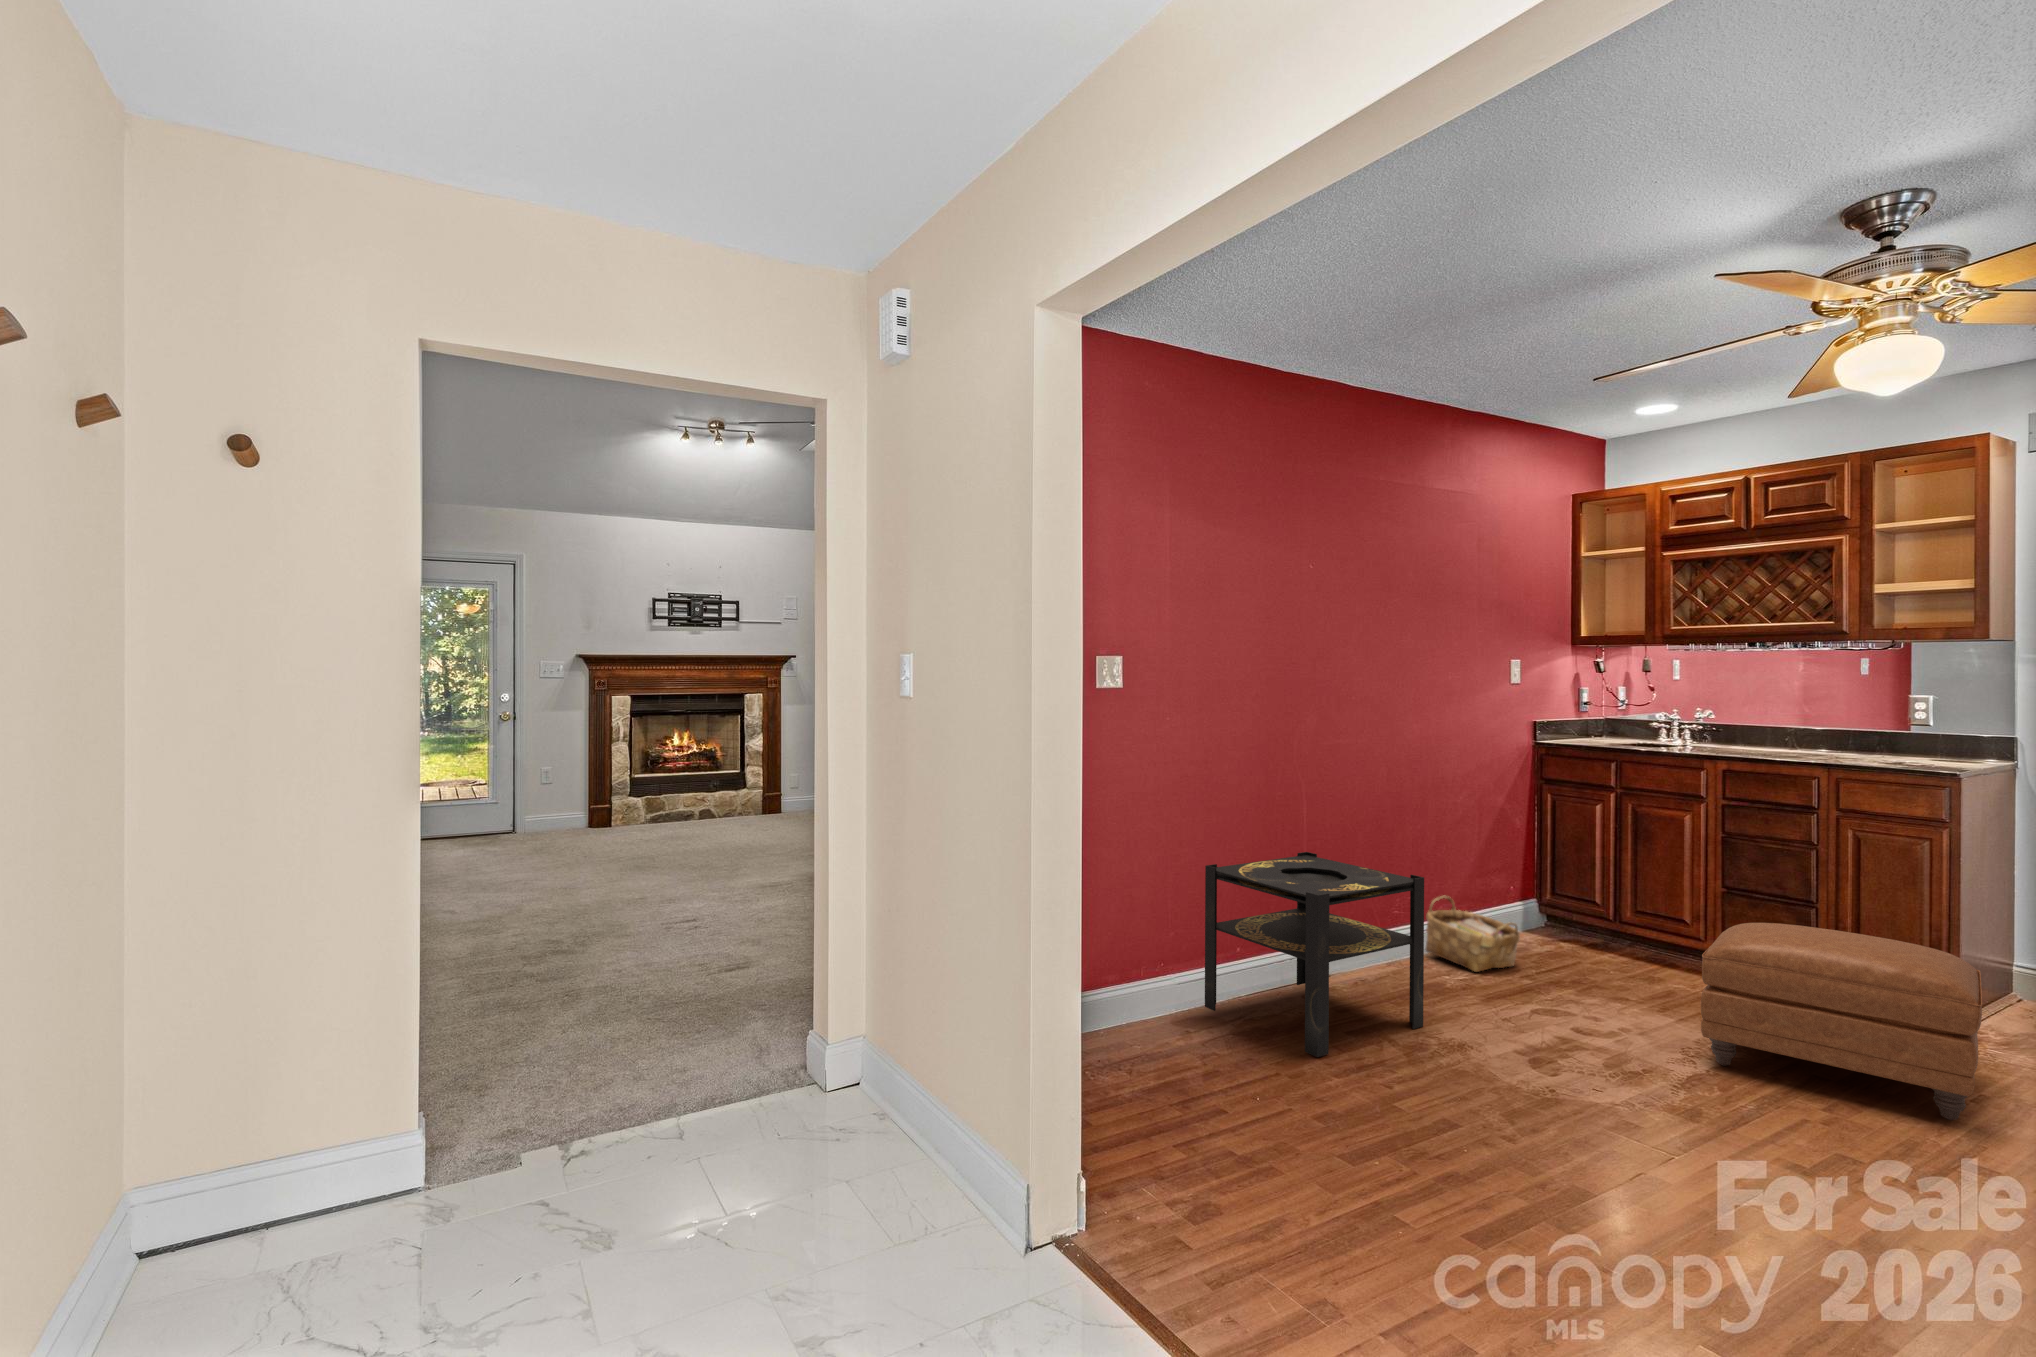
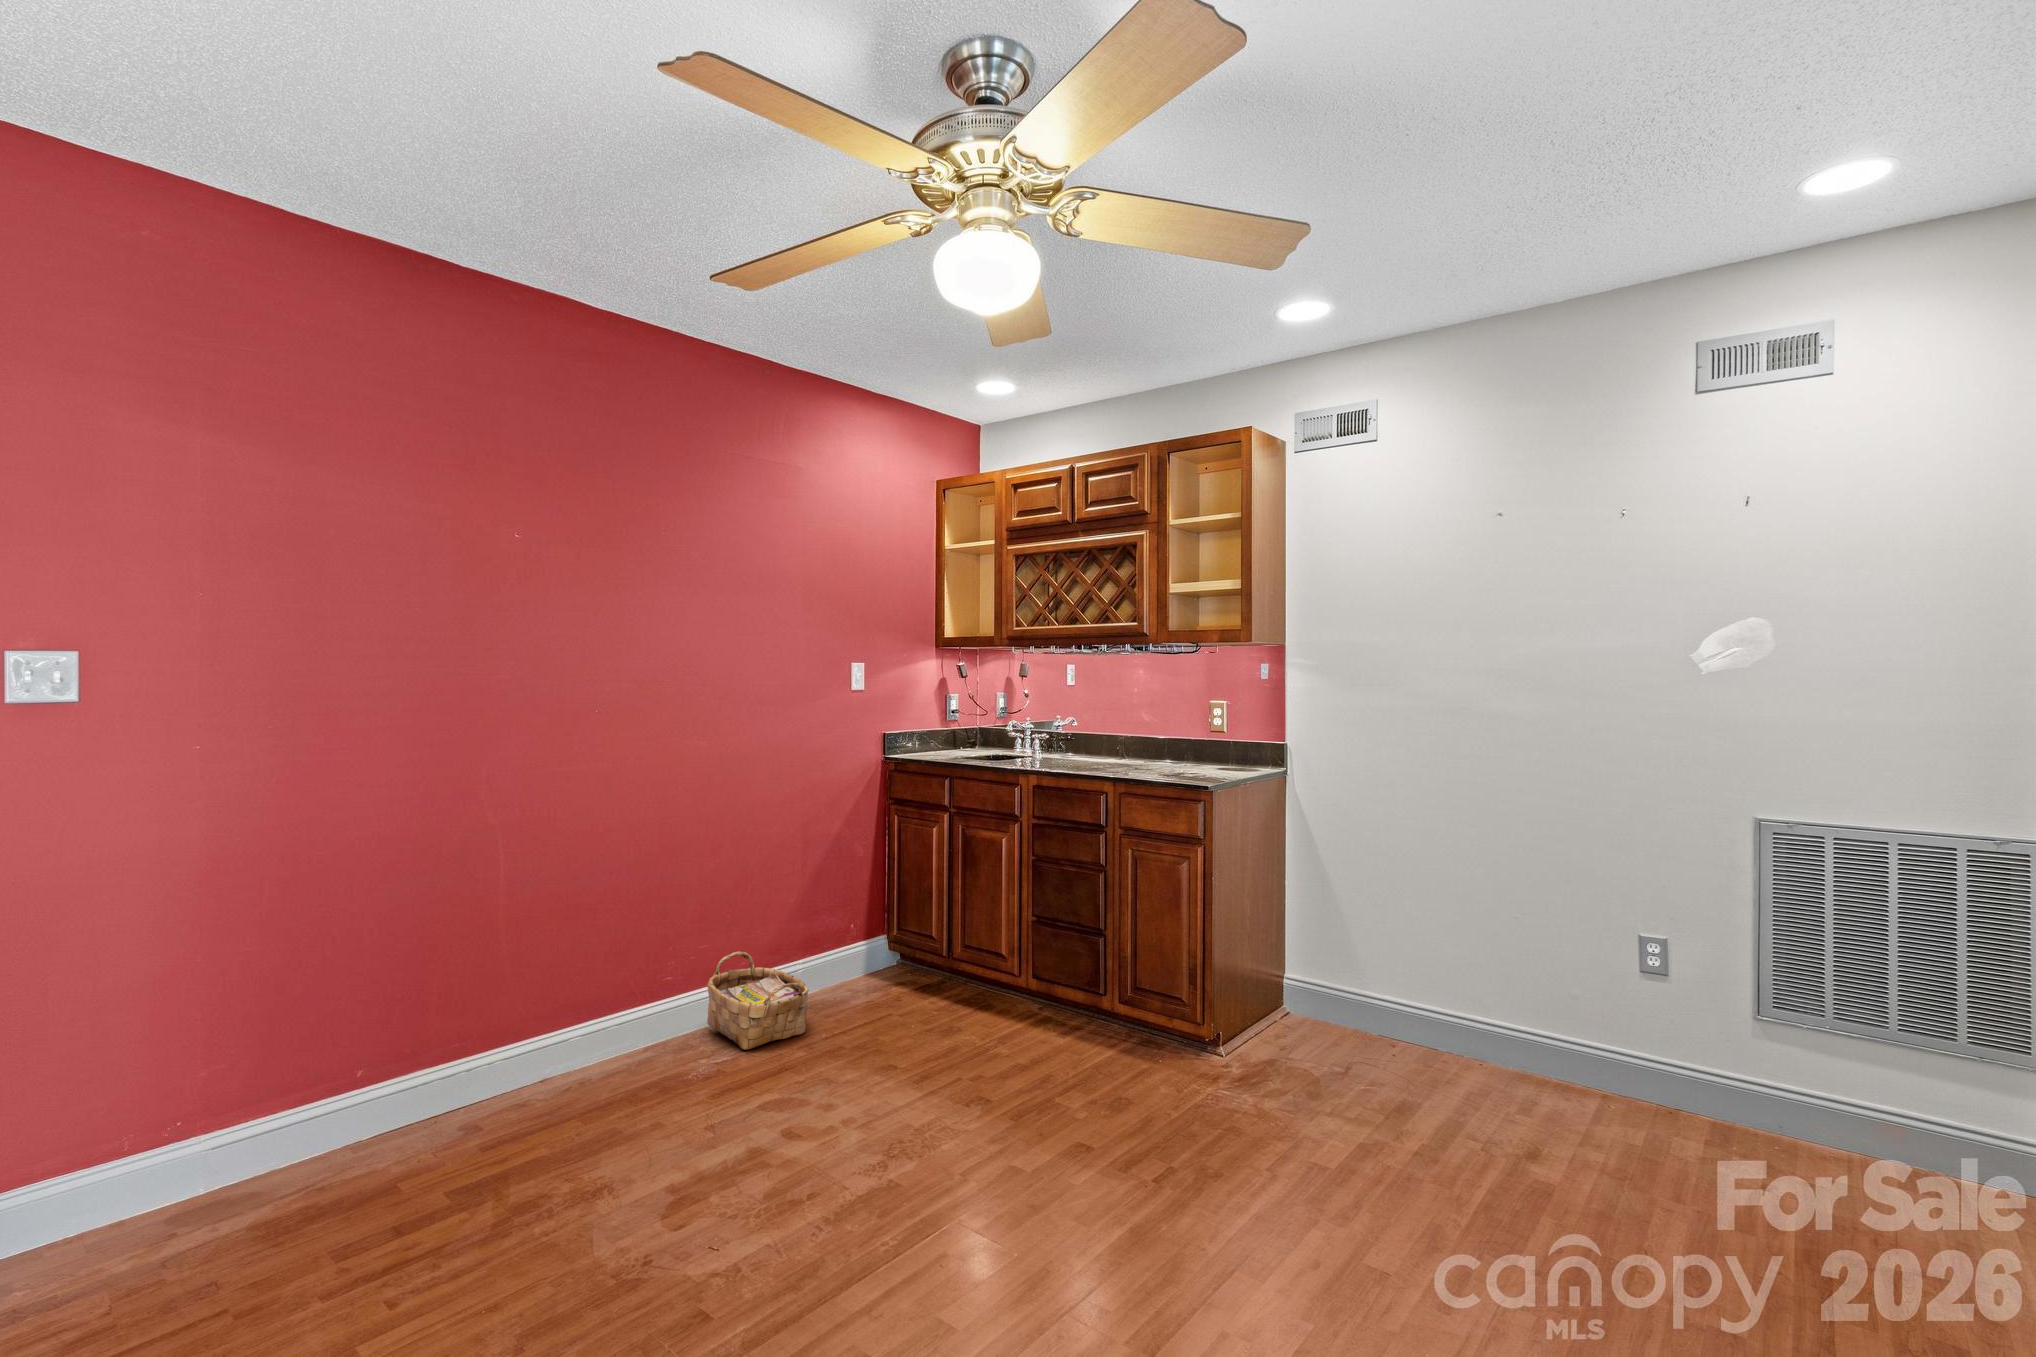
side table: present [1205,852,1424,1057] -> none [262,922,582,1261]
ottoman: present [1701,923,1982,1120] -> none [895,973,1182,1212]

